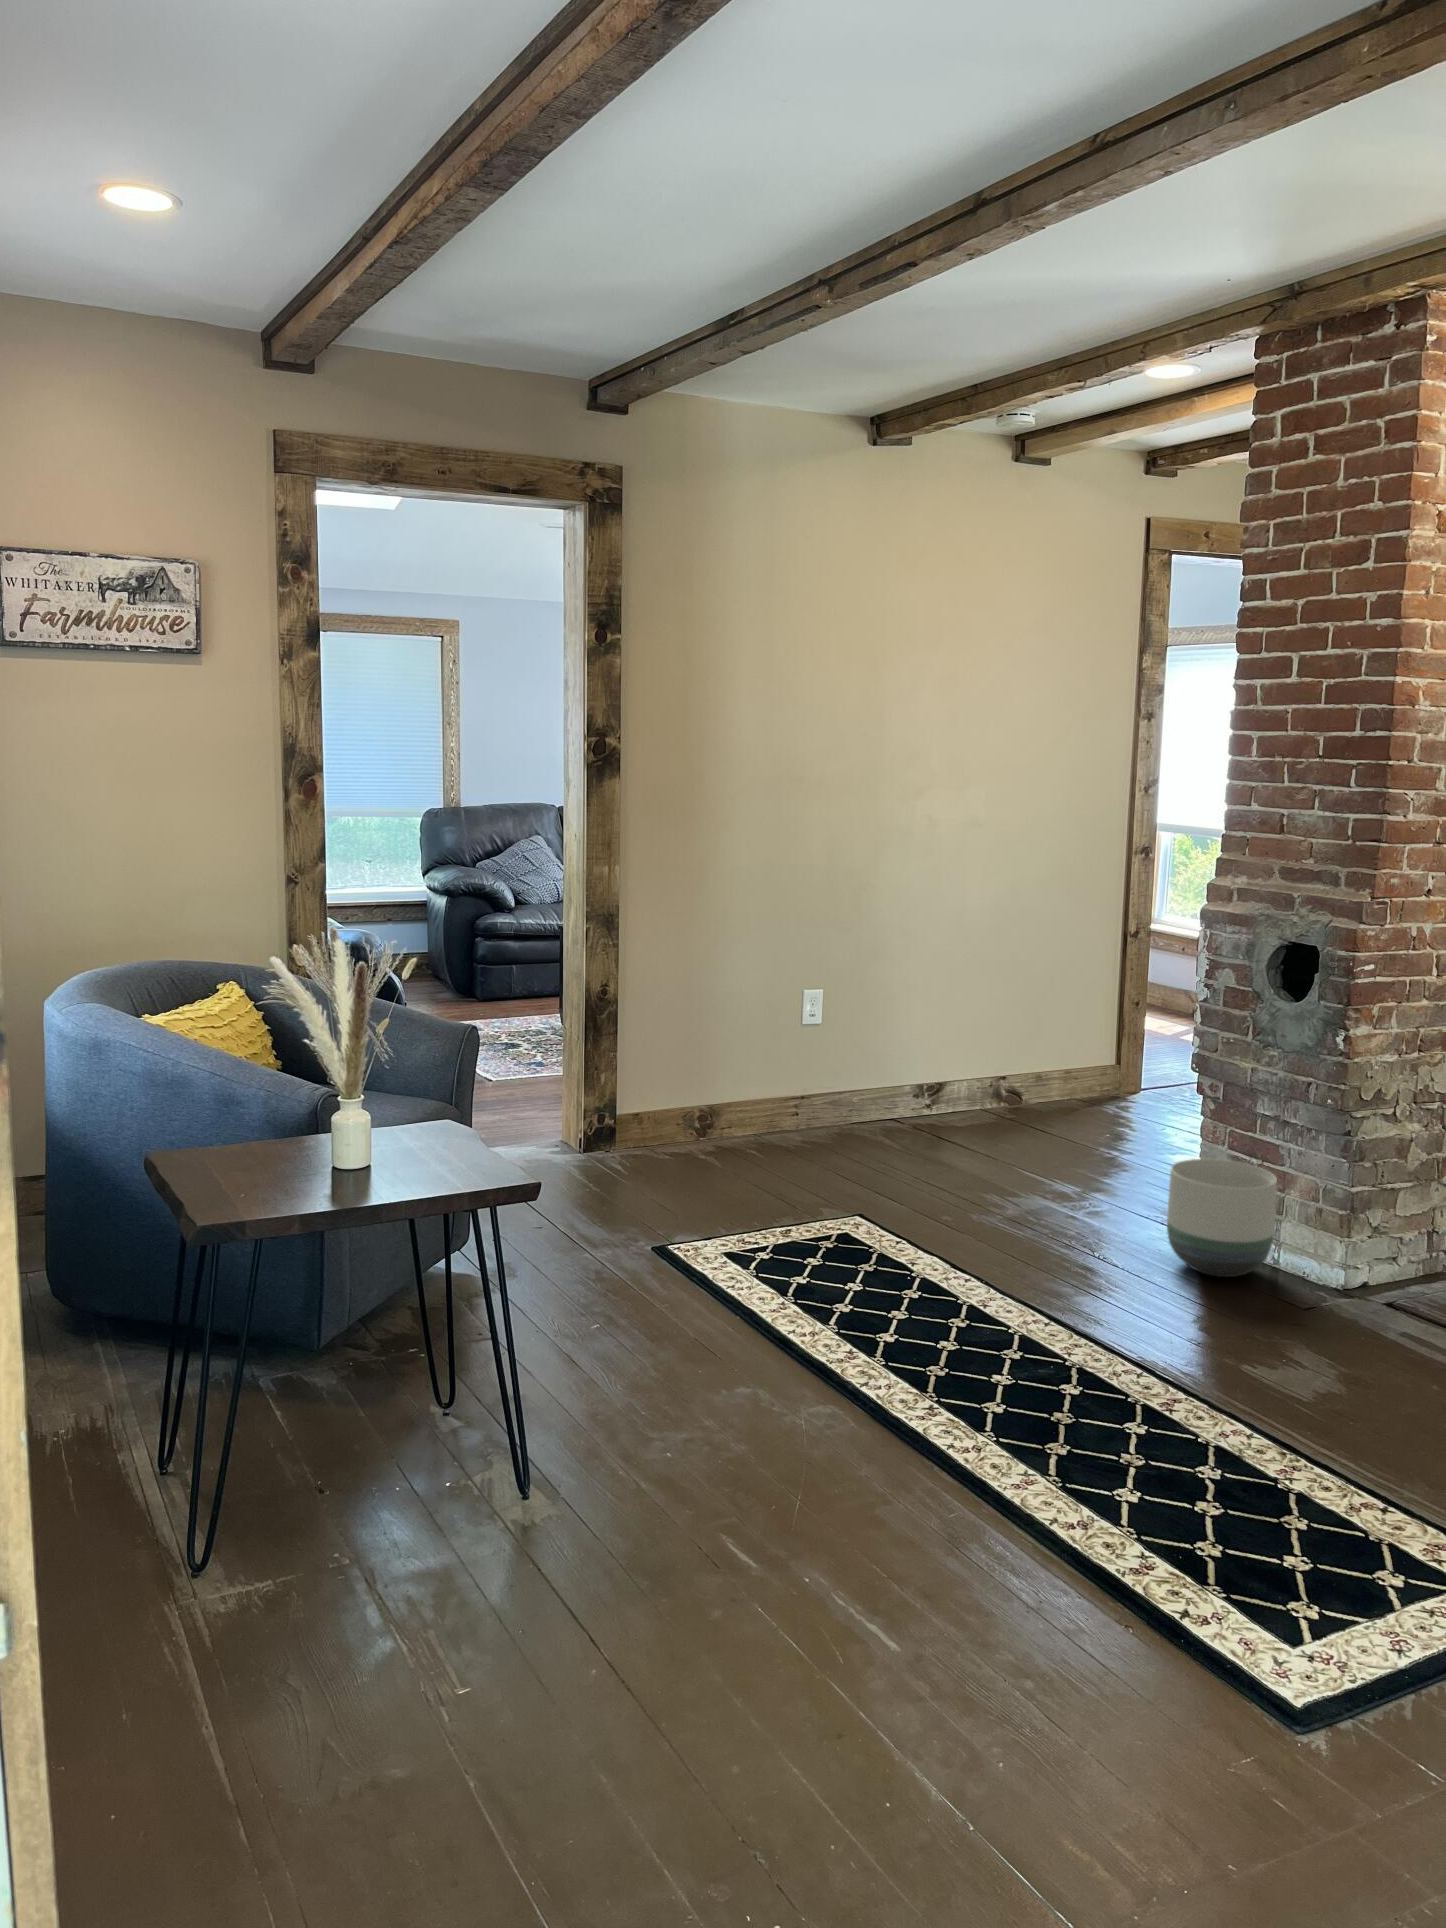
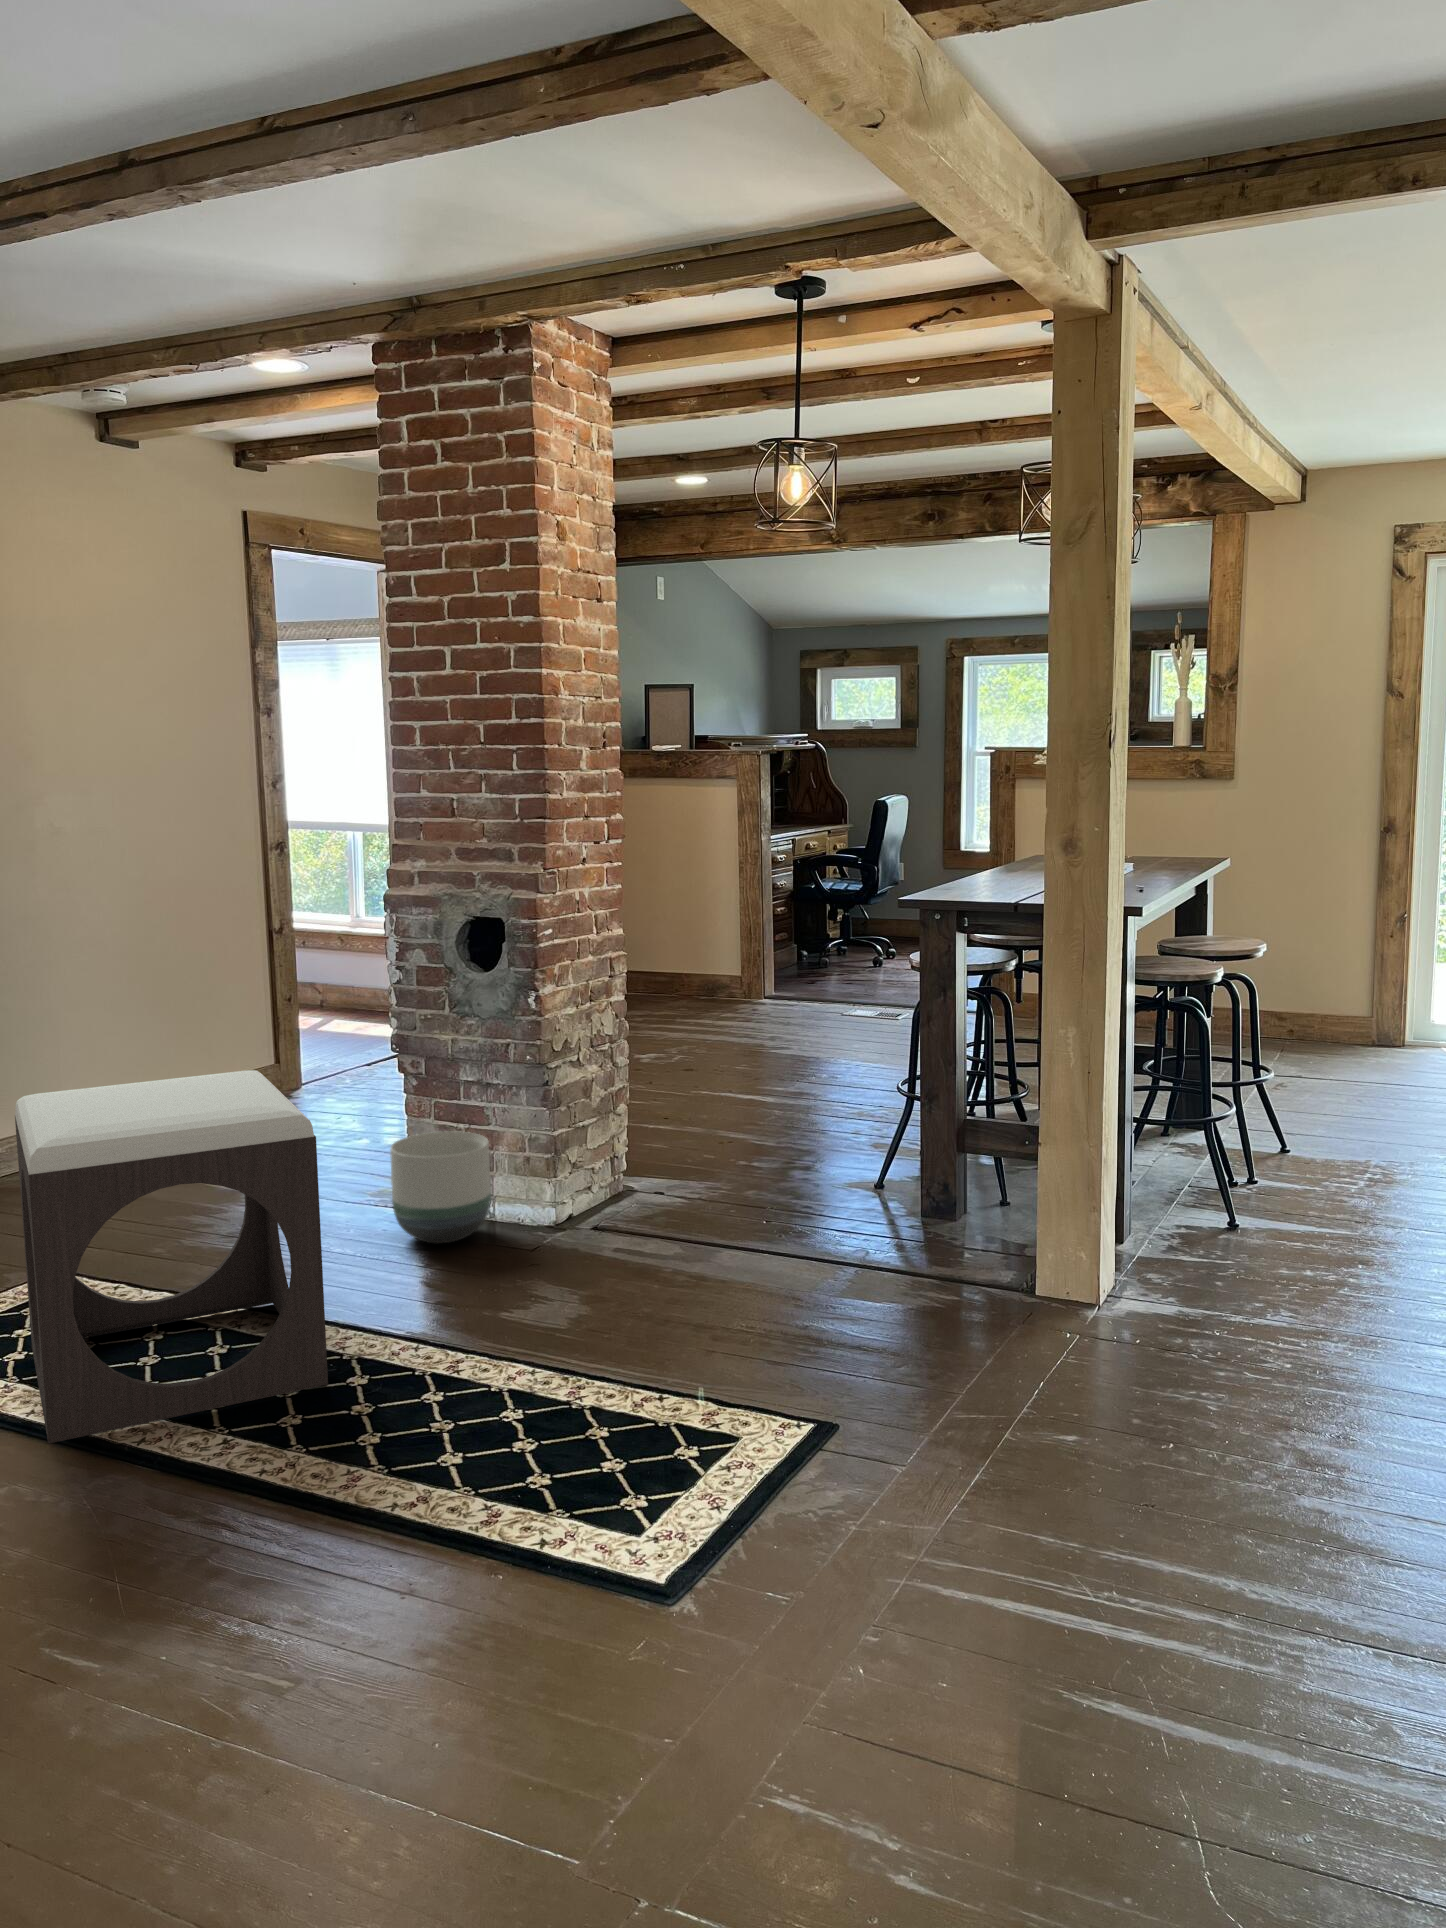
footstool: none [795,1055,1055,1383] -> present [15,1070,328,1443]

